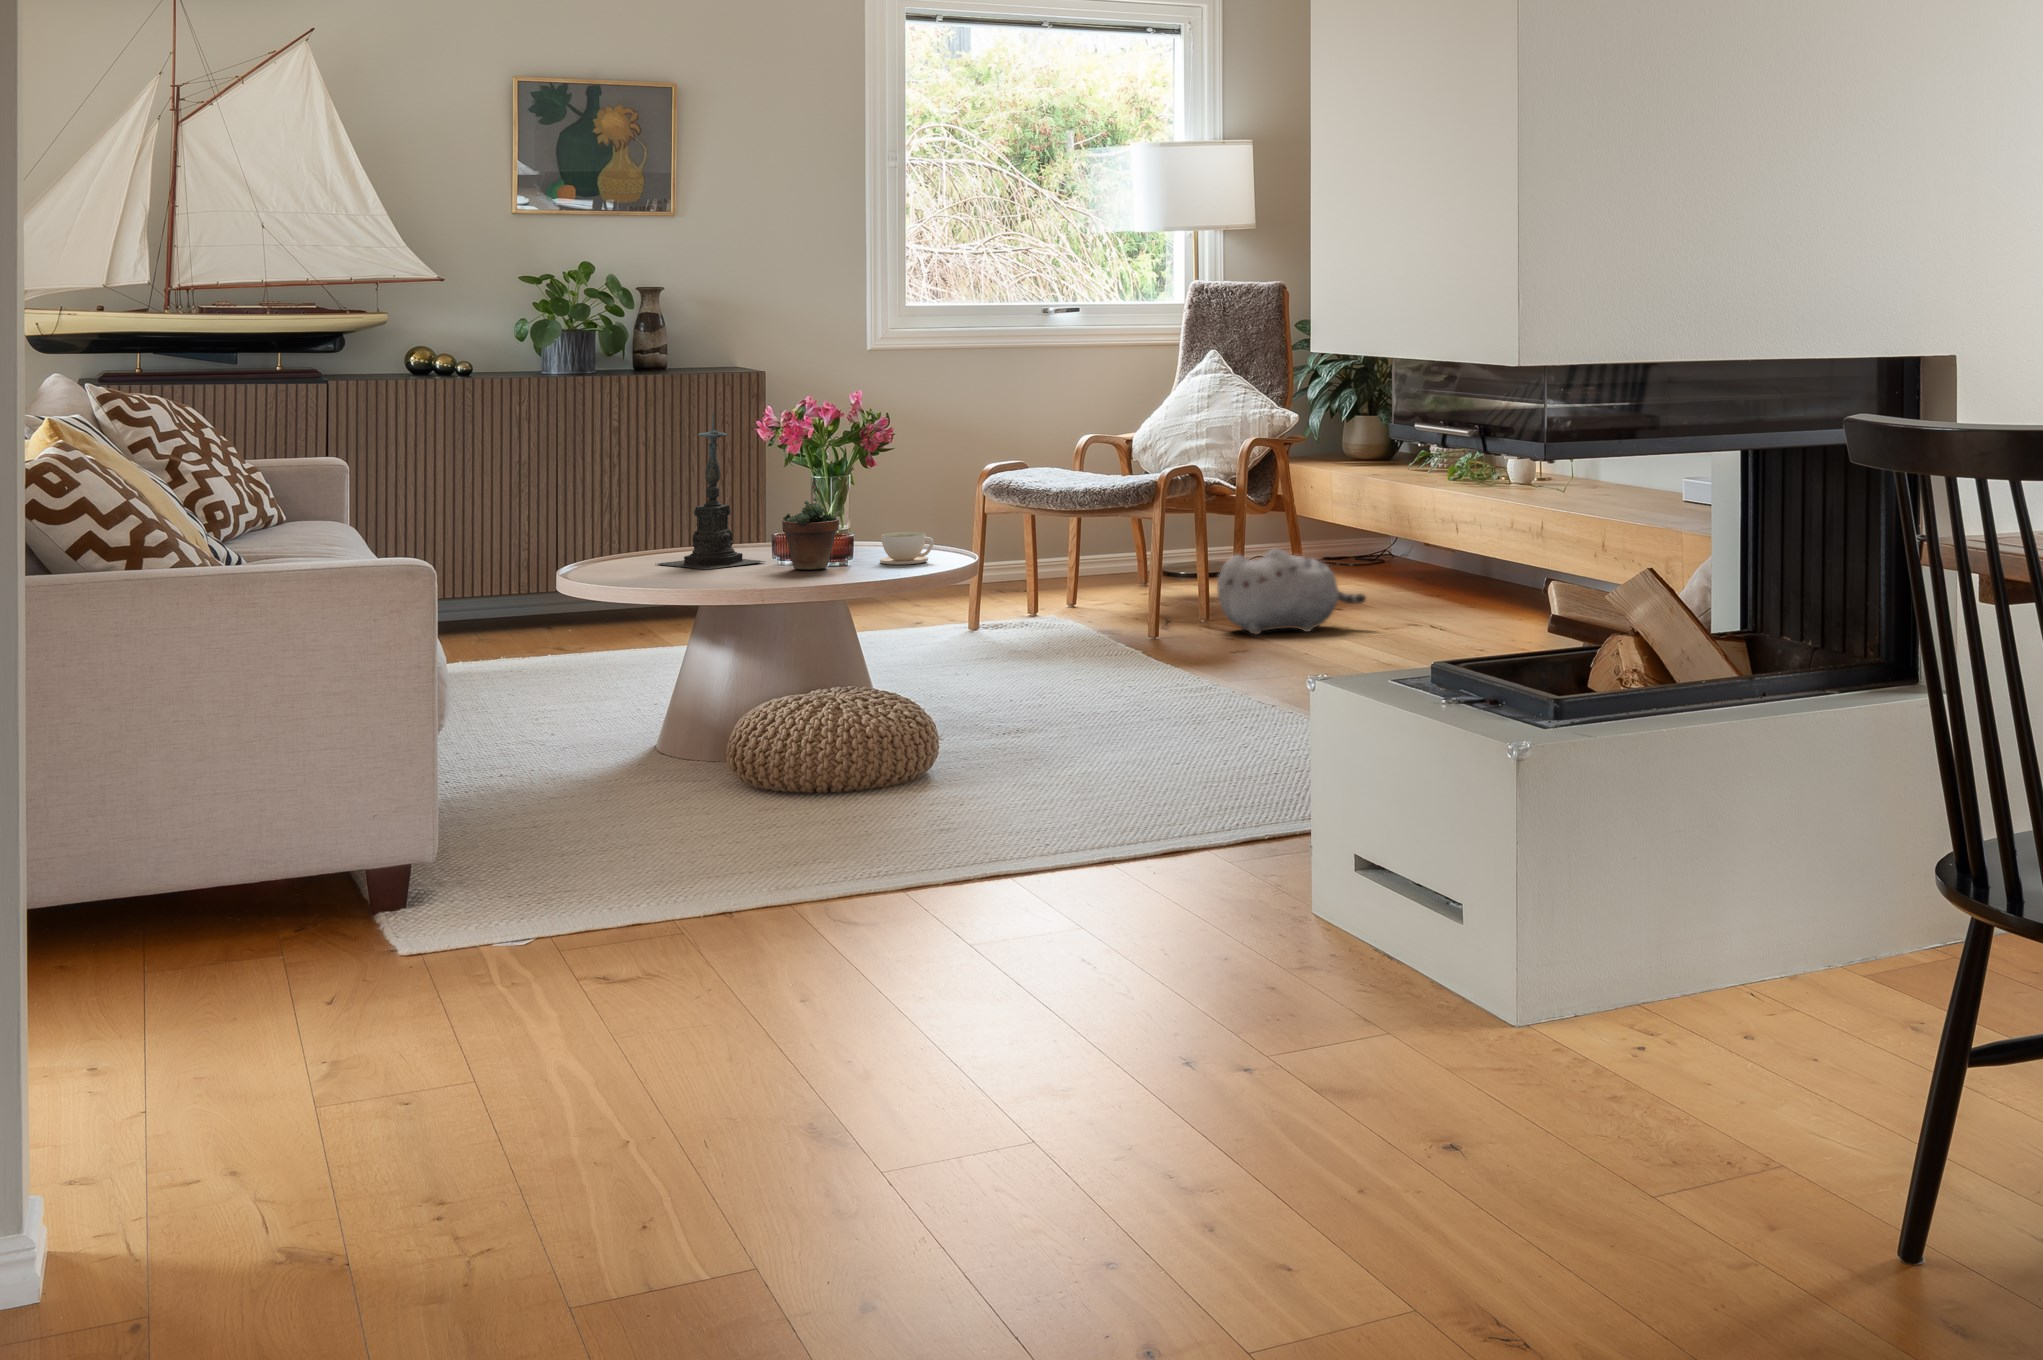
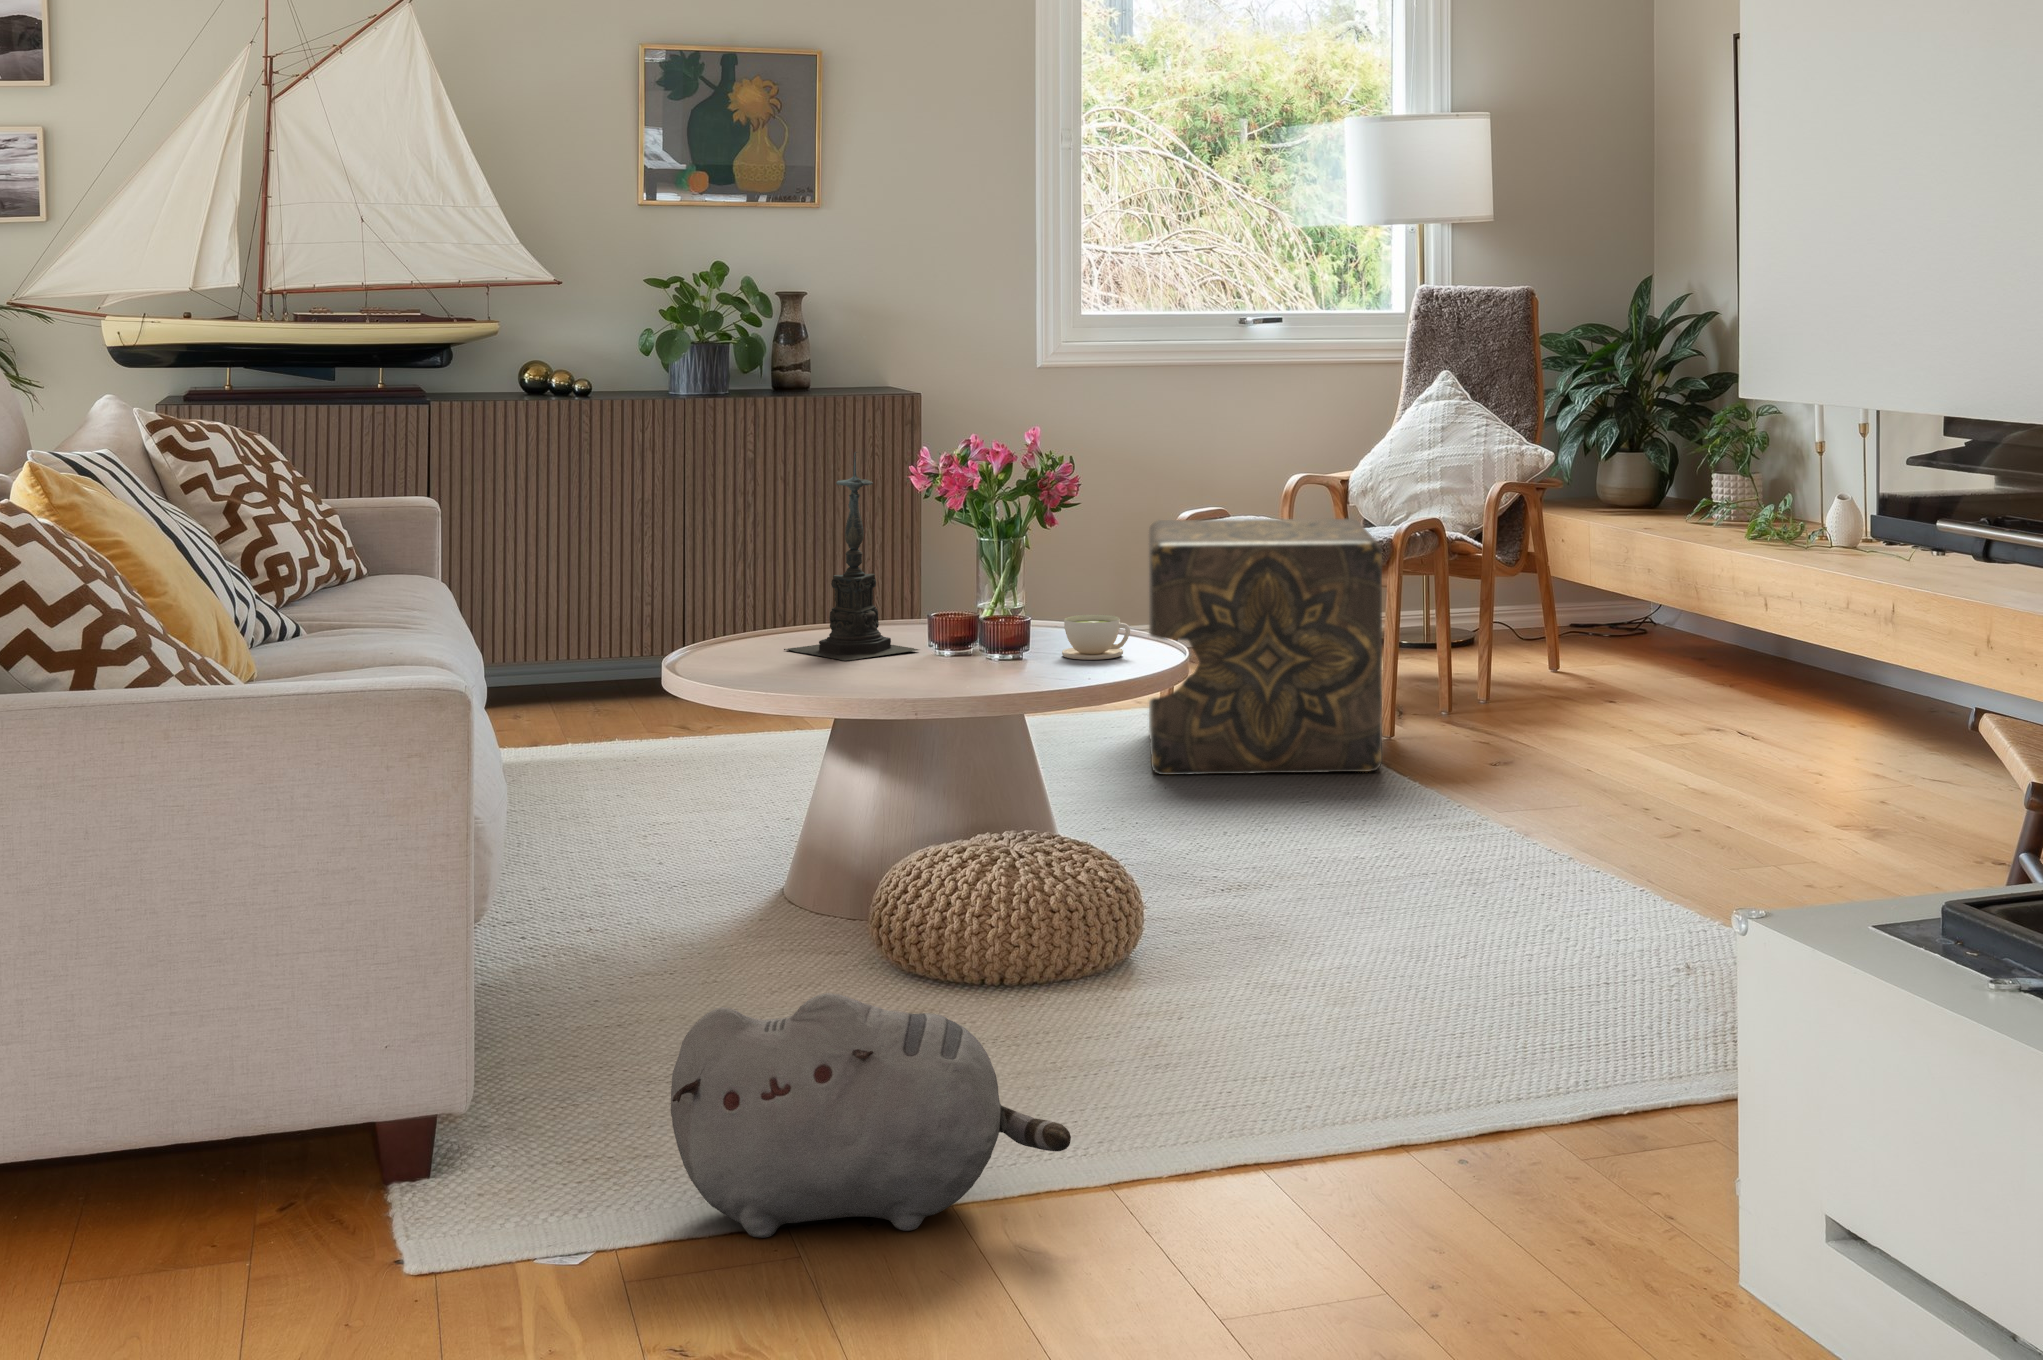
ottoman: none [957,466,1143,665] -> present [1149,519,1382,775]
succulent plant: present [782,480,839,570] -> none [940,546,1011,665]
plush toy: present [1217,549,1366,634] -> present [671,993,1071,1238]

